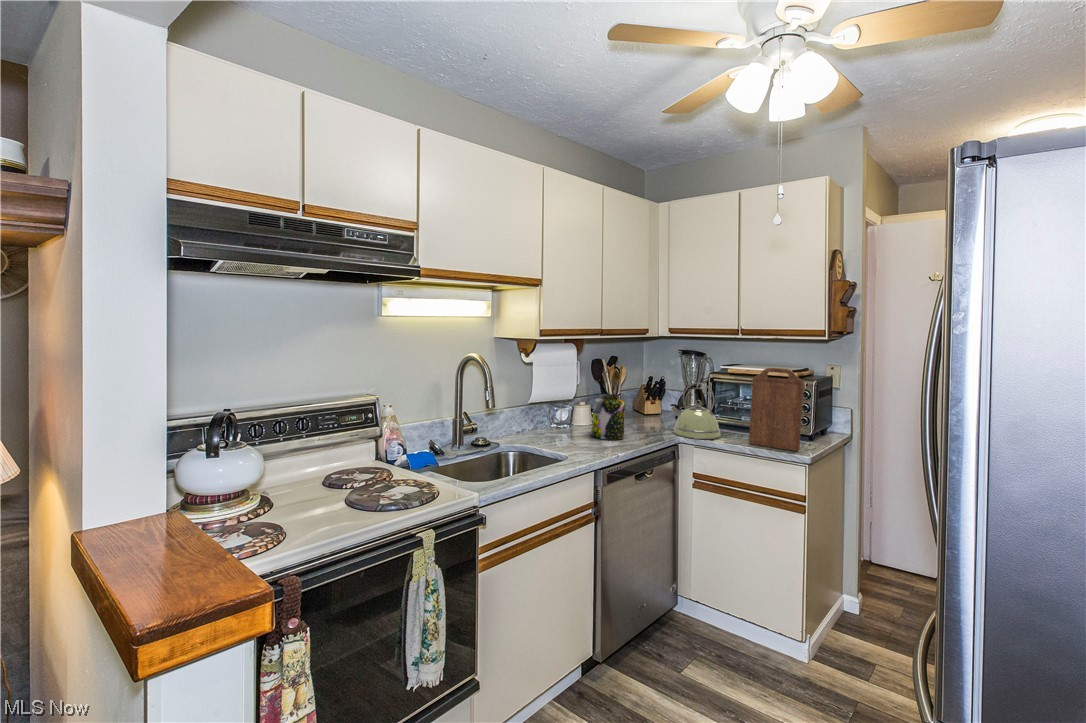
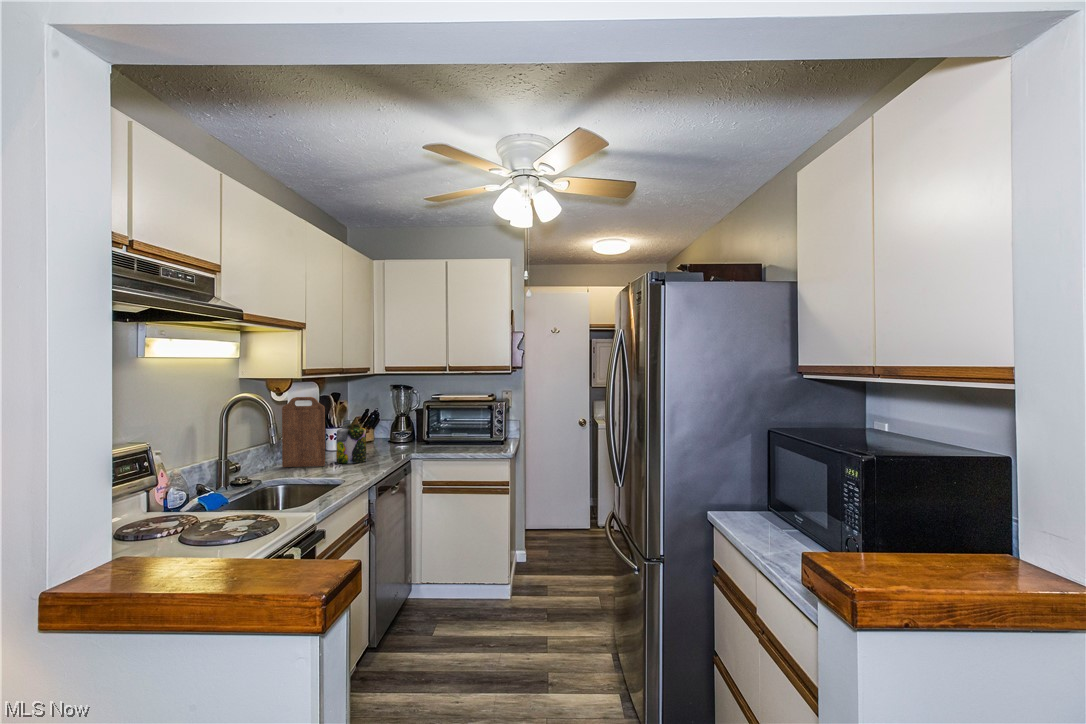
cutting board: present [749,368,804,451] -> present [282,397,325,467]
kettle: present [670,383,721,439] -> none [395,408,437,453]

